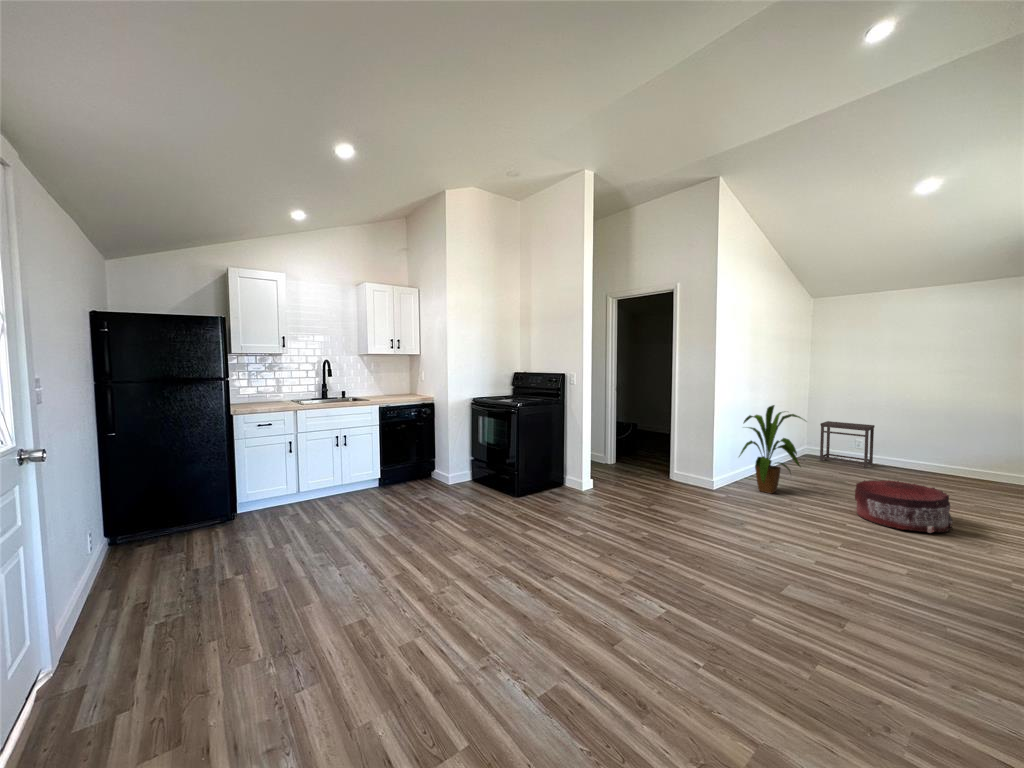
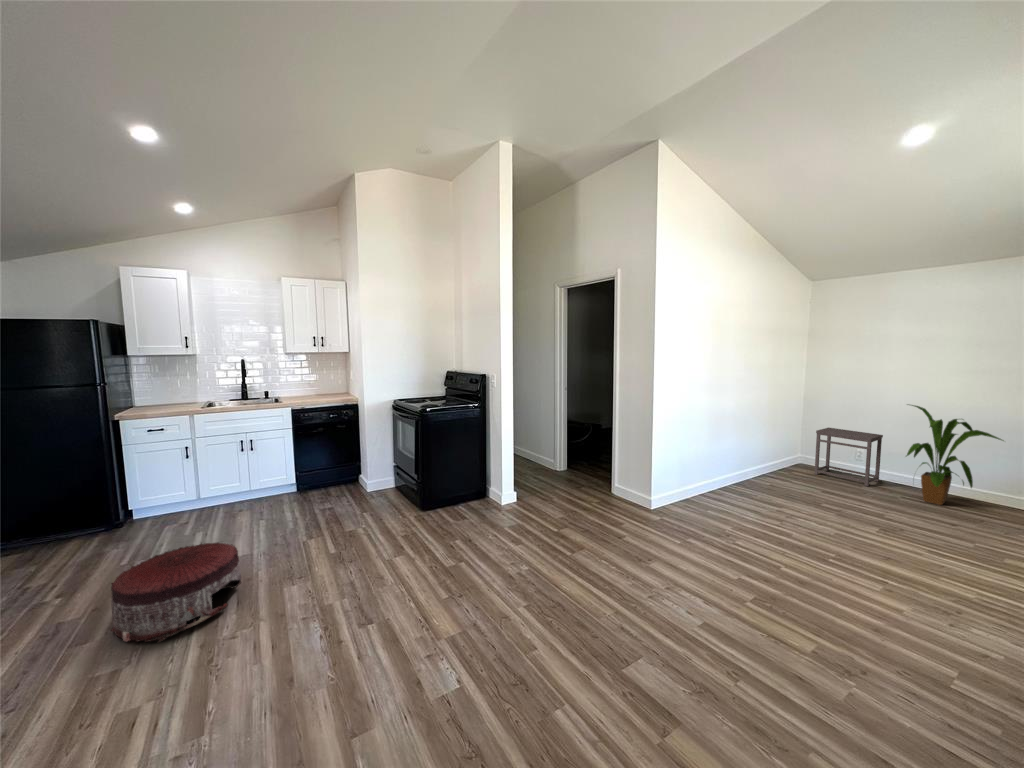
house plant: present [739,405,806,494] -> present [907,405,1004,505]
pouf: present [855,480,953,533] -> present [111,542,241,642]

